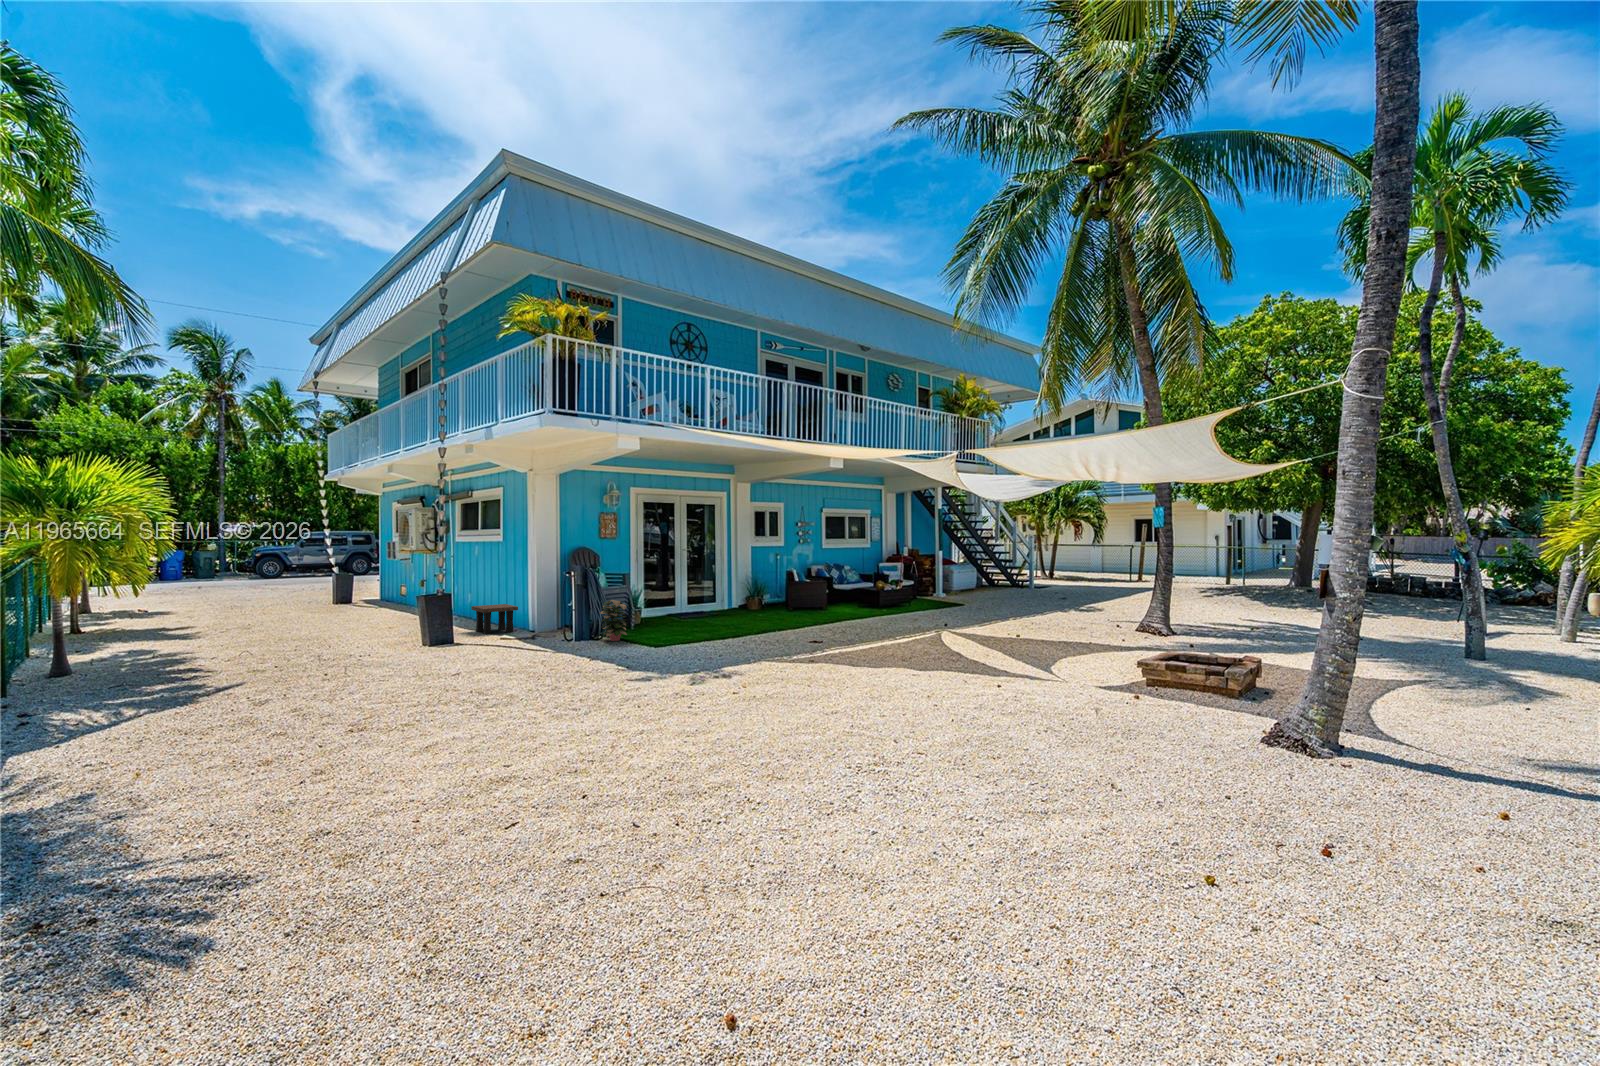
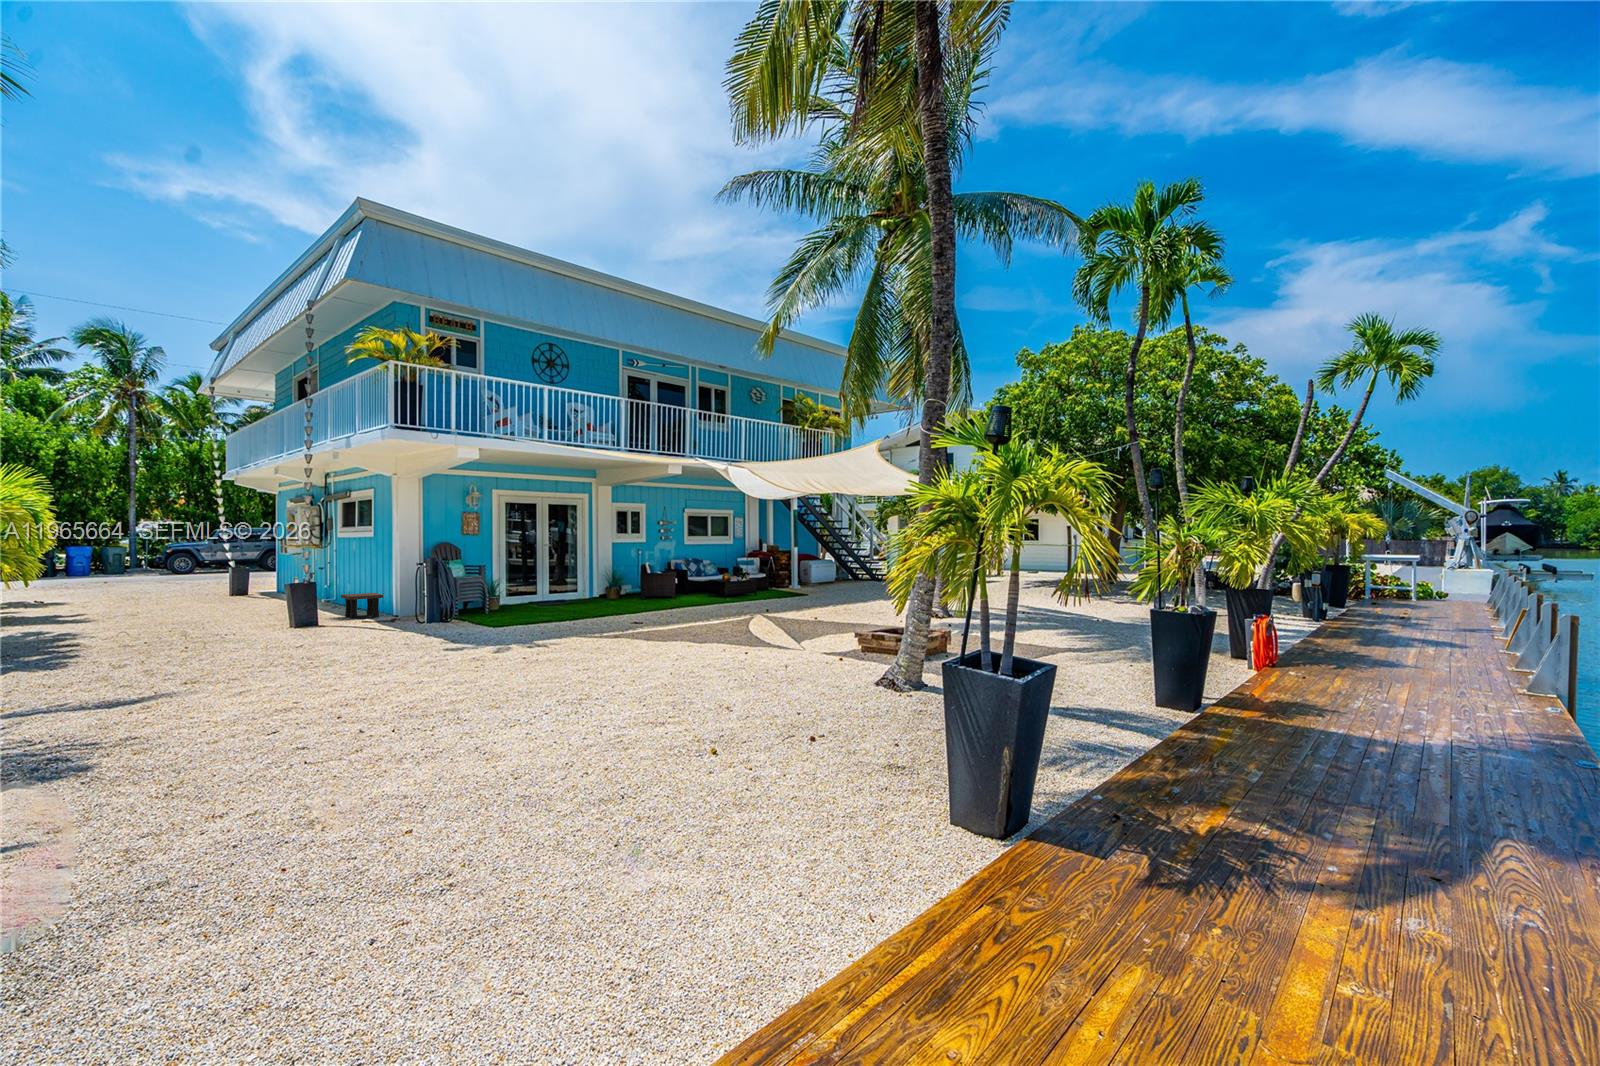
decorative plant: present [599,600,627,641] -> none [448,588,476,624]

